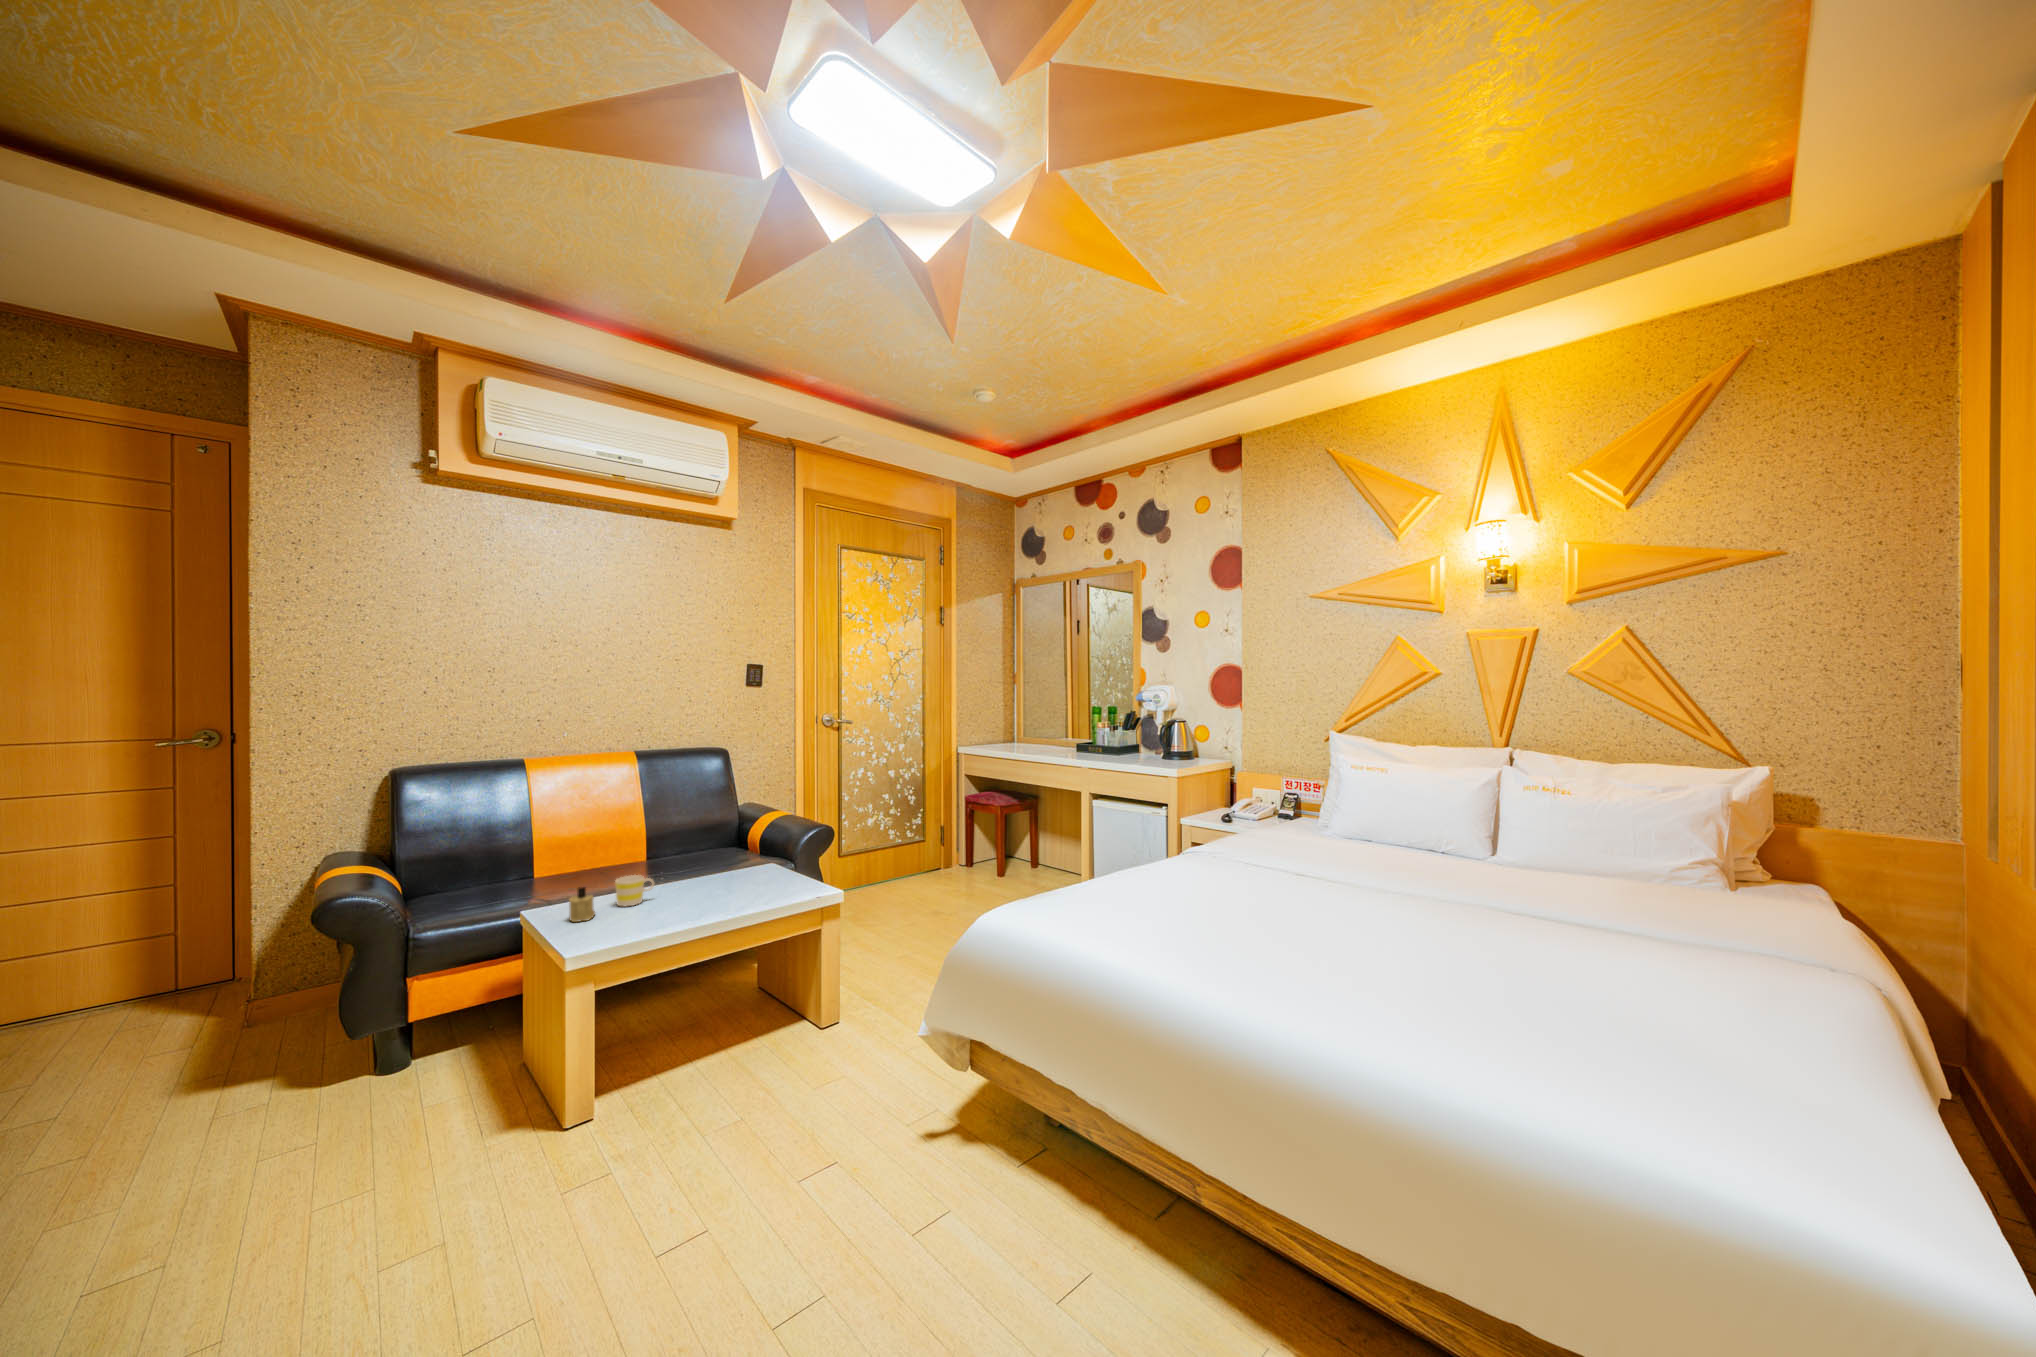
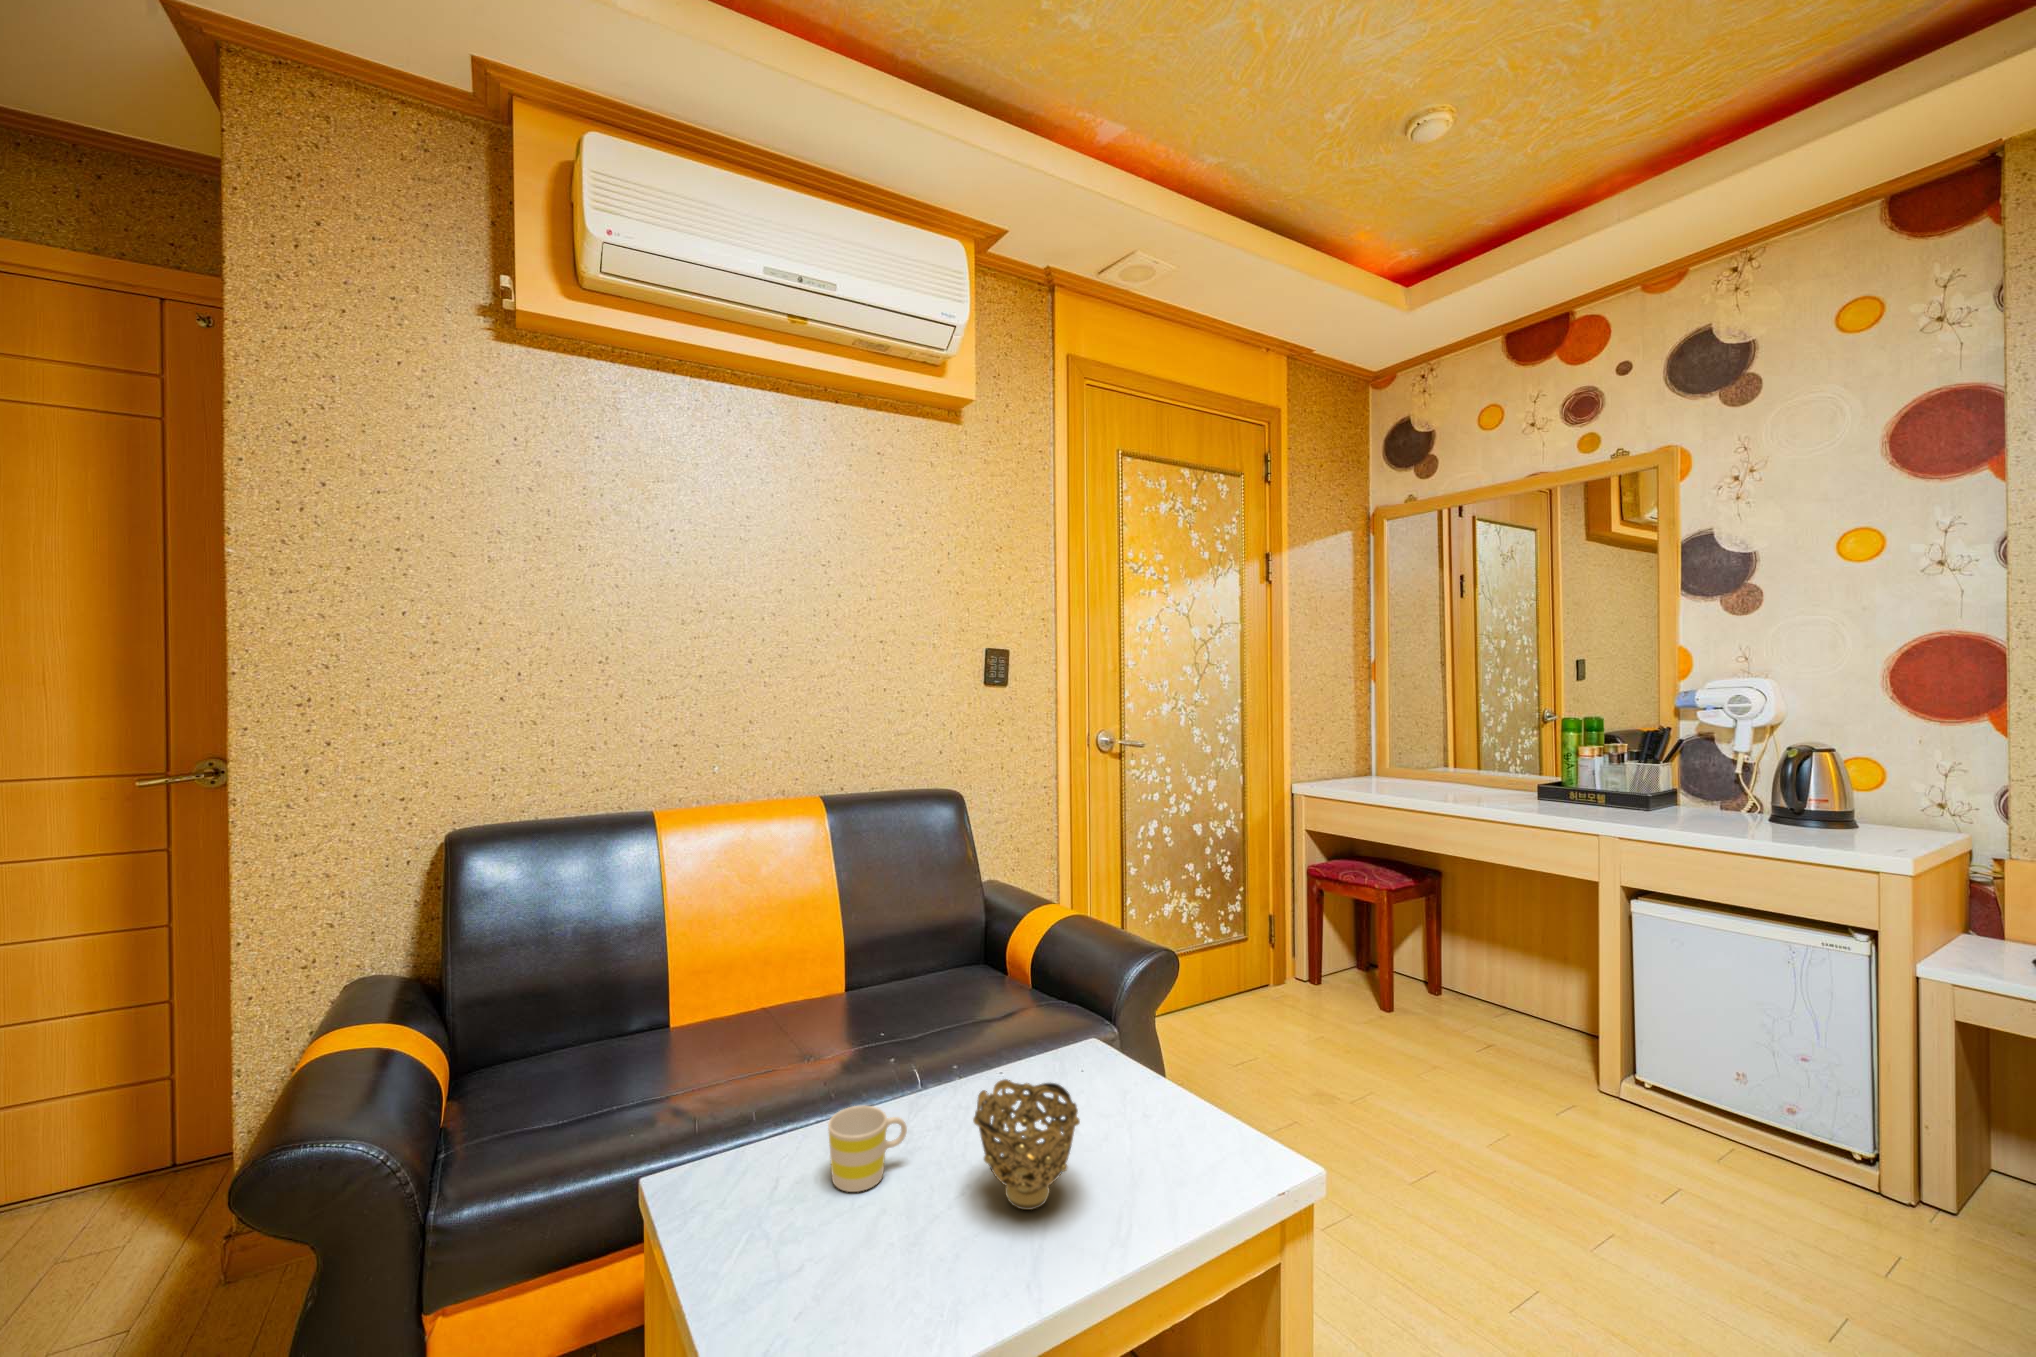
decorative bowl: none [681,859,729,905] -> present [973,1079,1080,1210]
candle: present [569,887,595,922] -> none [735,1160,792,1259]

